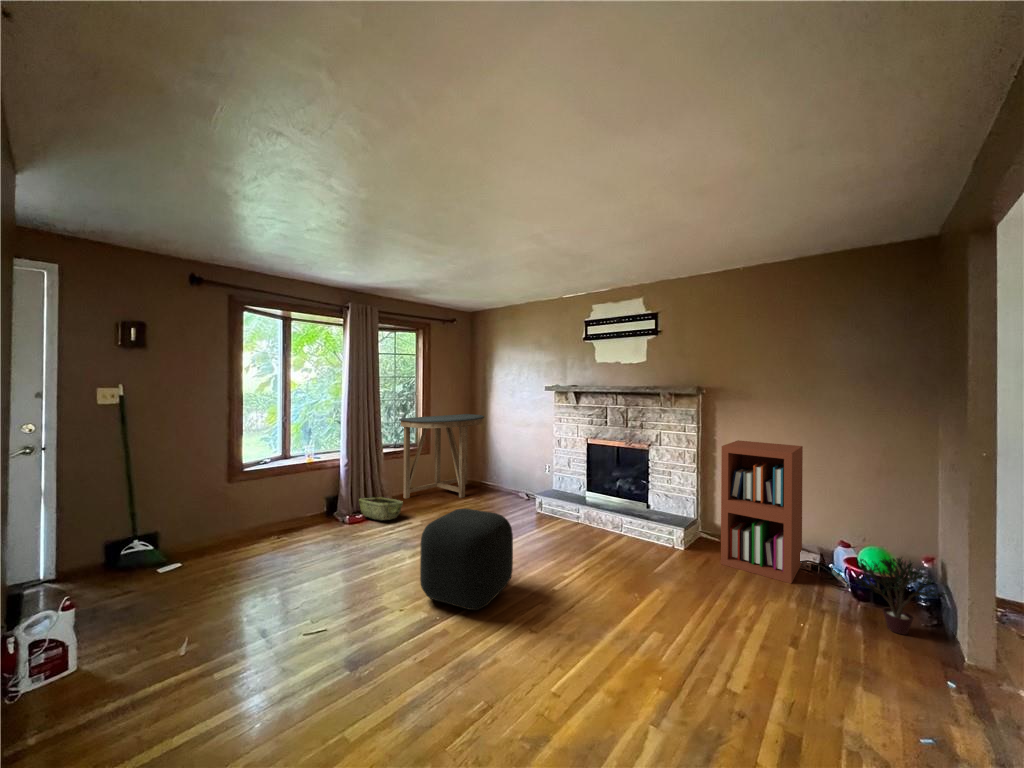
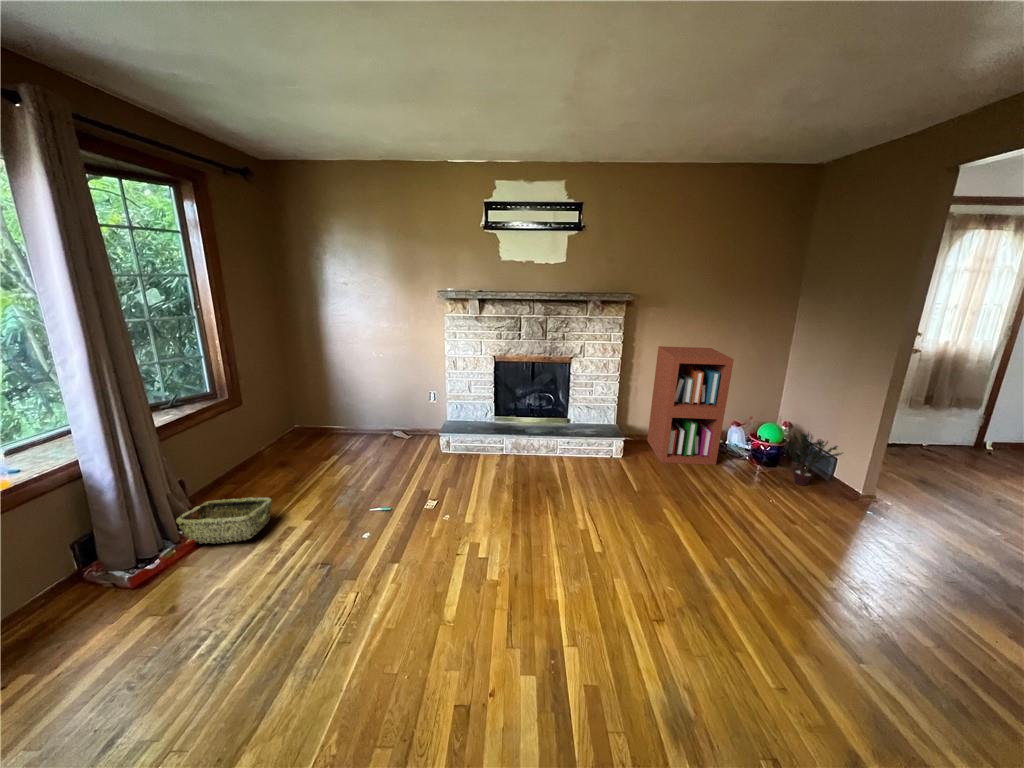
console table: present [399,414,484,499] -> none [190,332,329,483]
ottoman: present [420,508,513,610] -> none [472,496,599,647]

